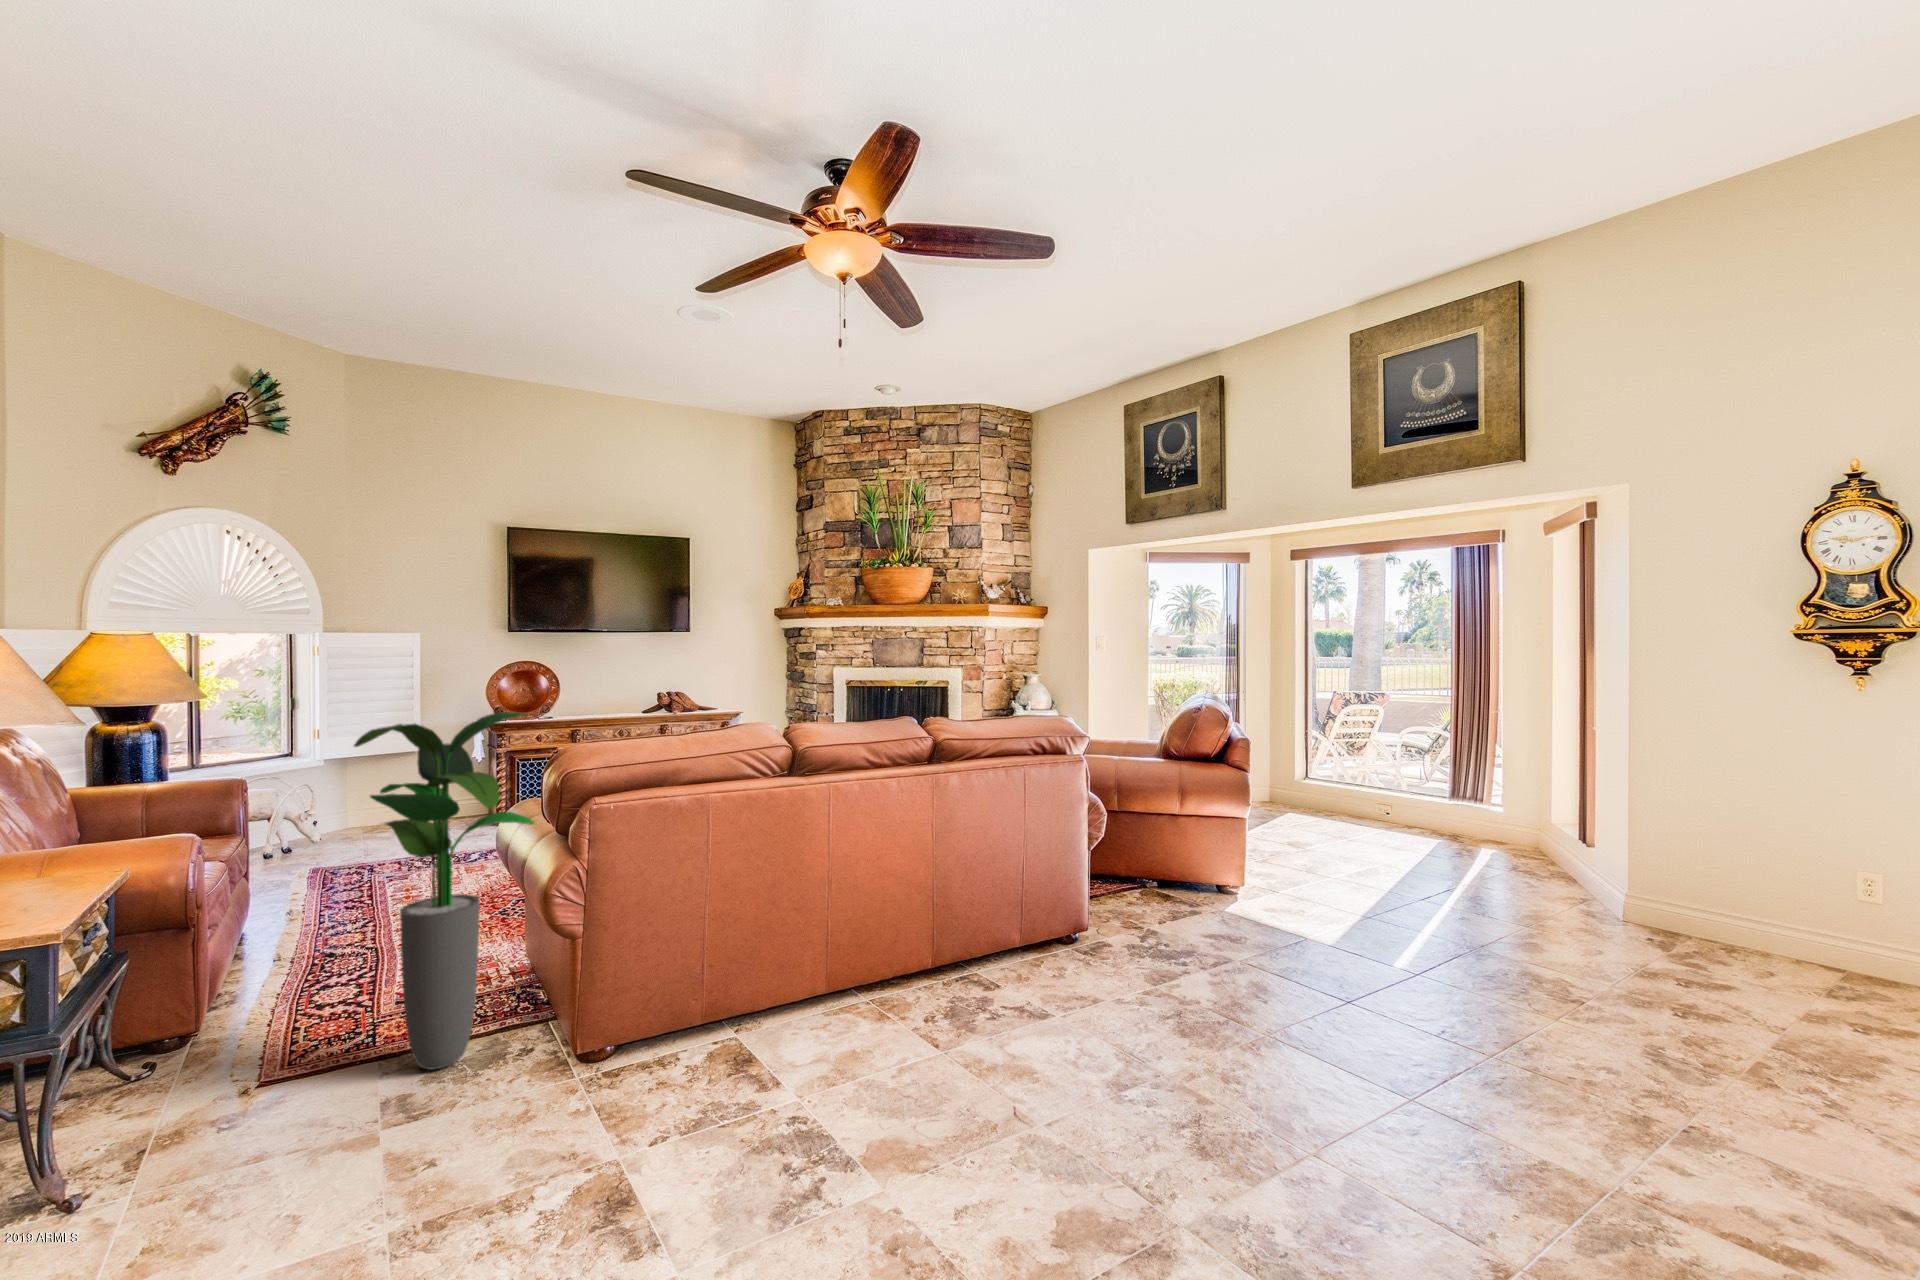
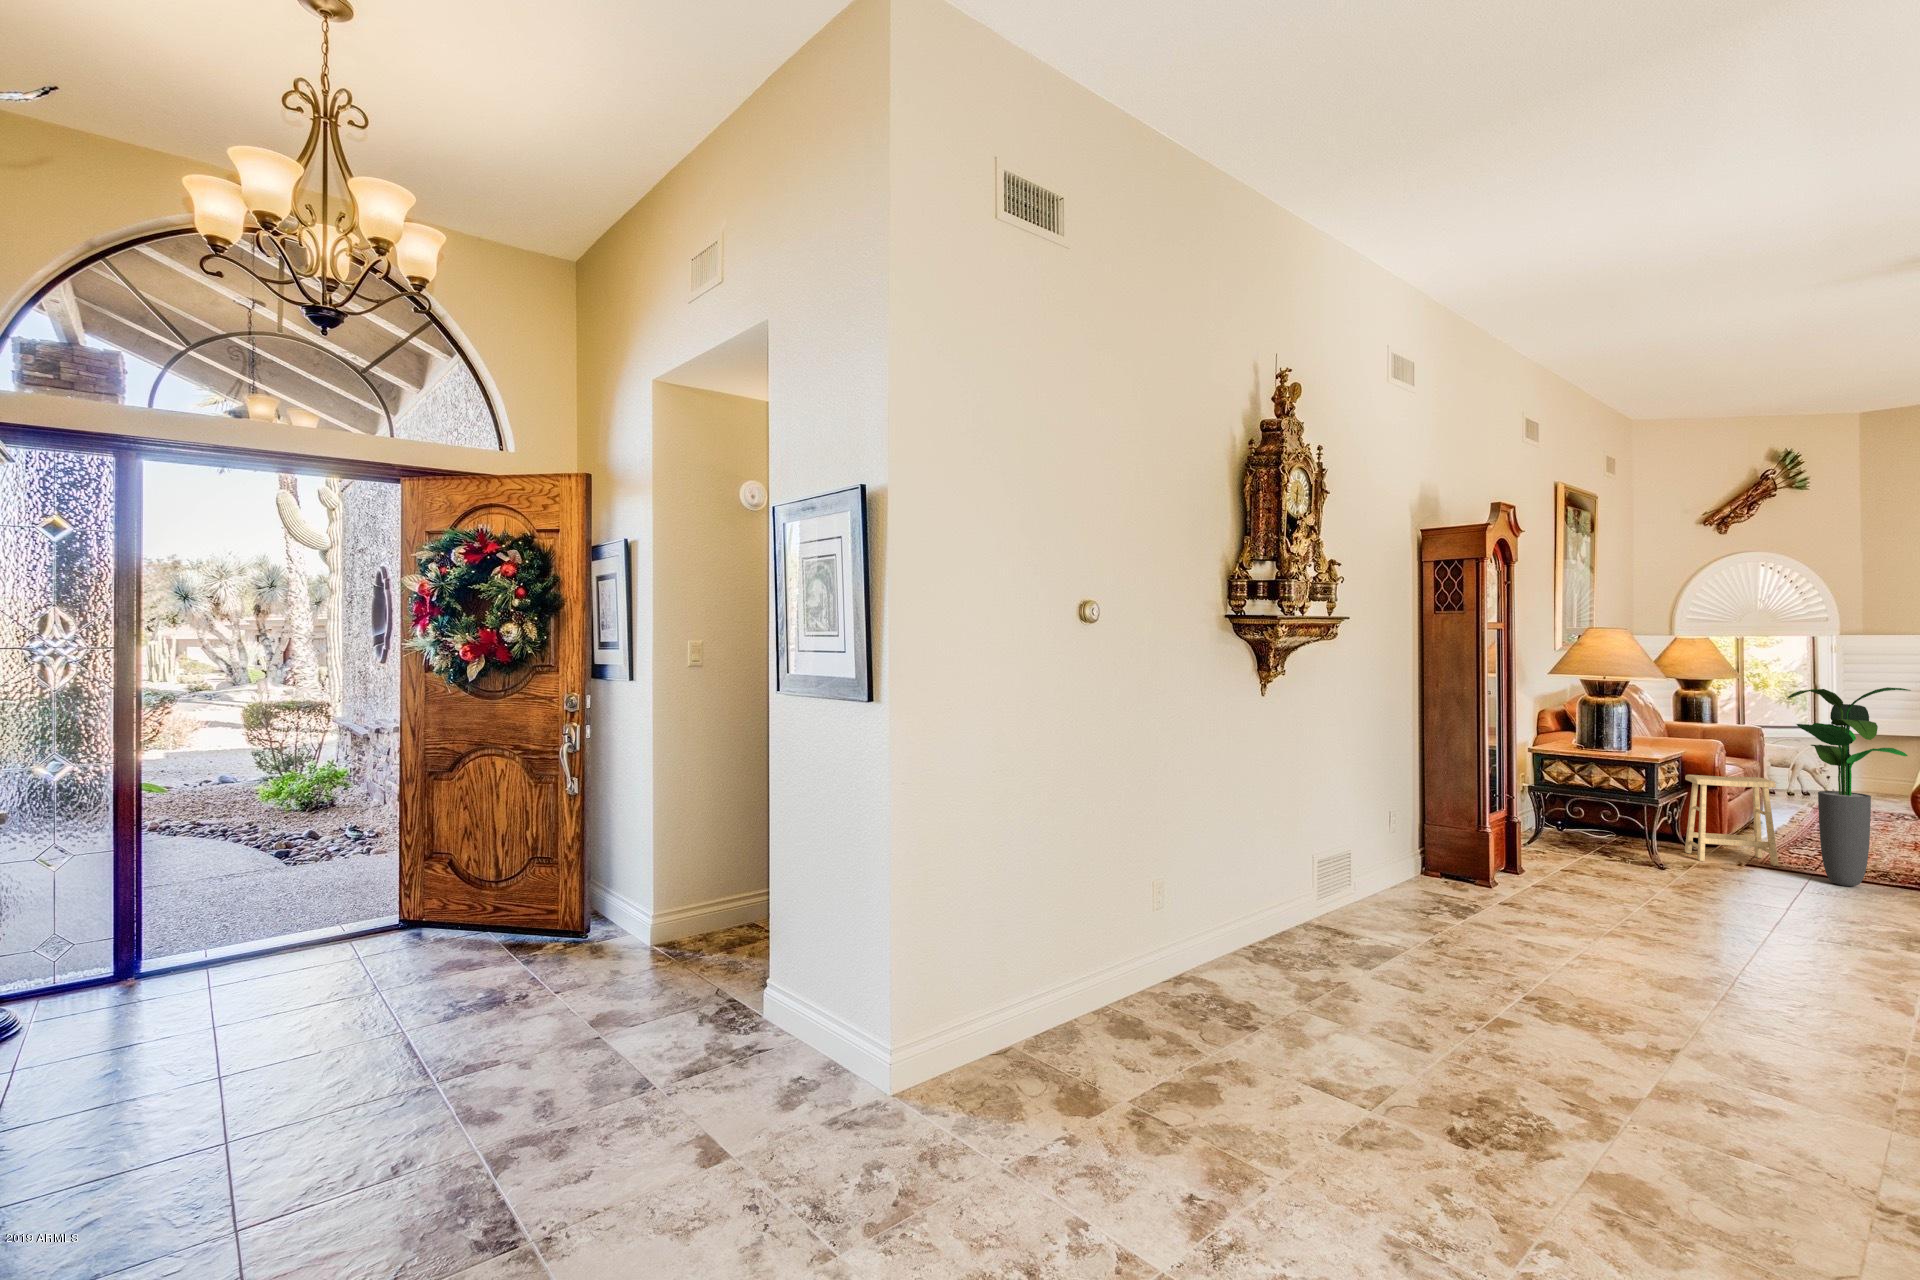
footstool: none [121,893,319,1120] -> present [1685,775,1779,866]

